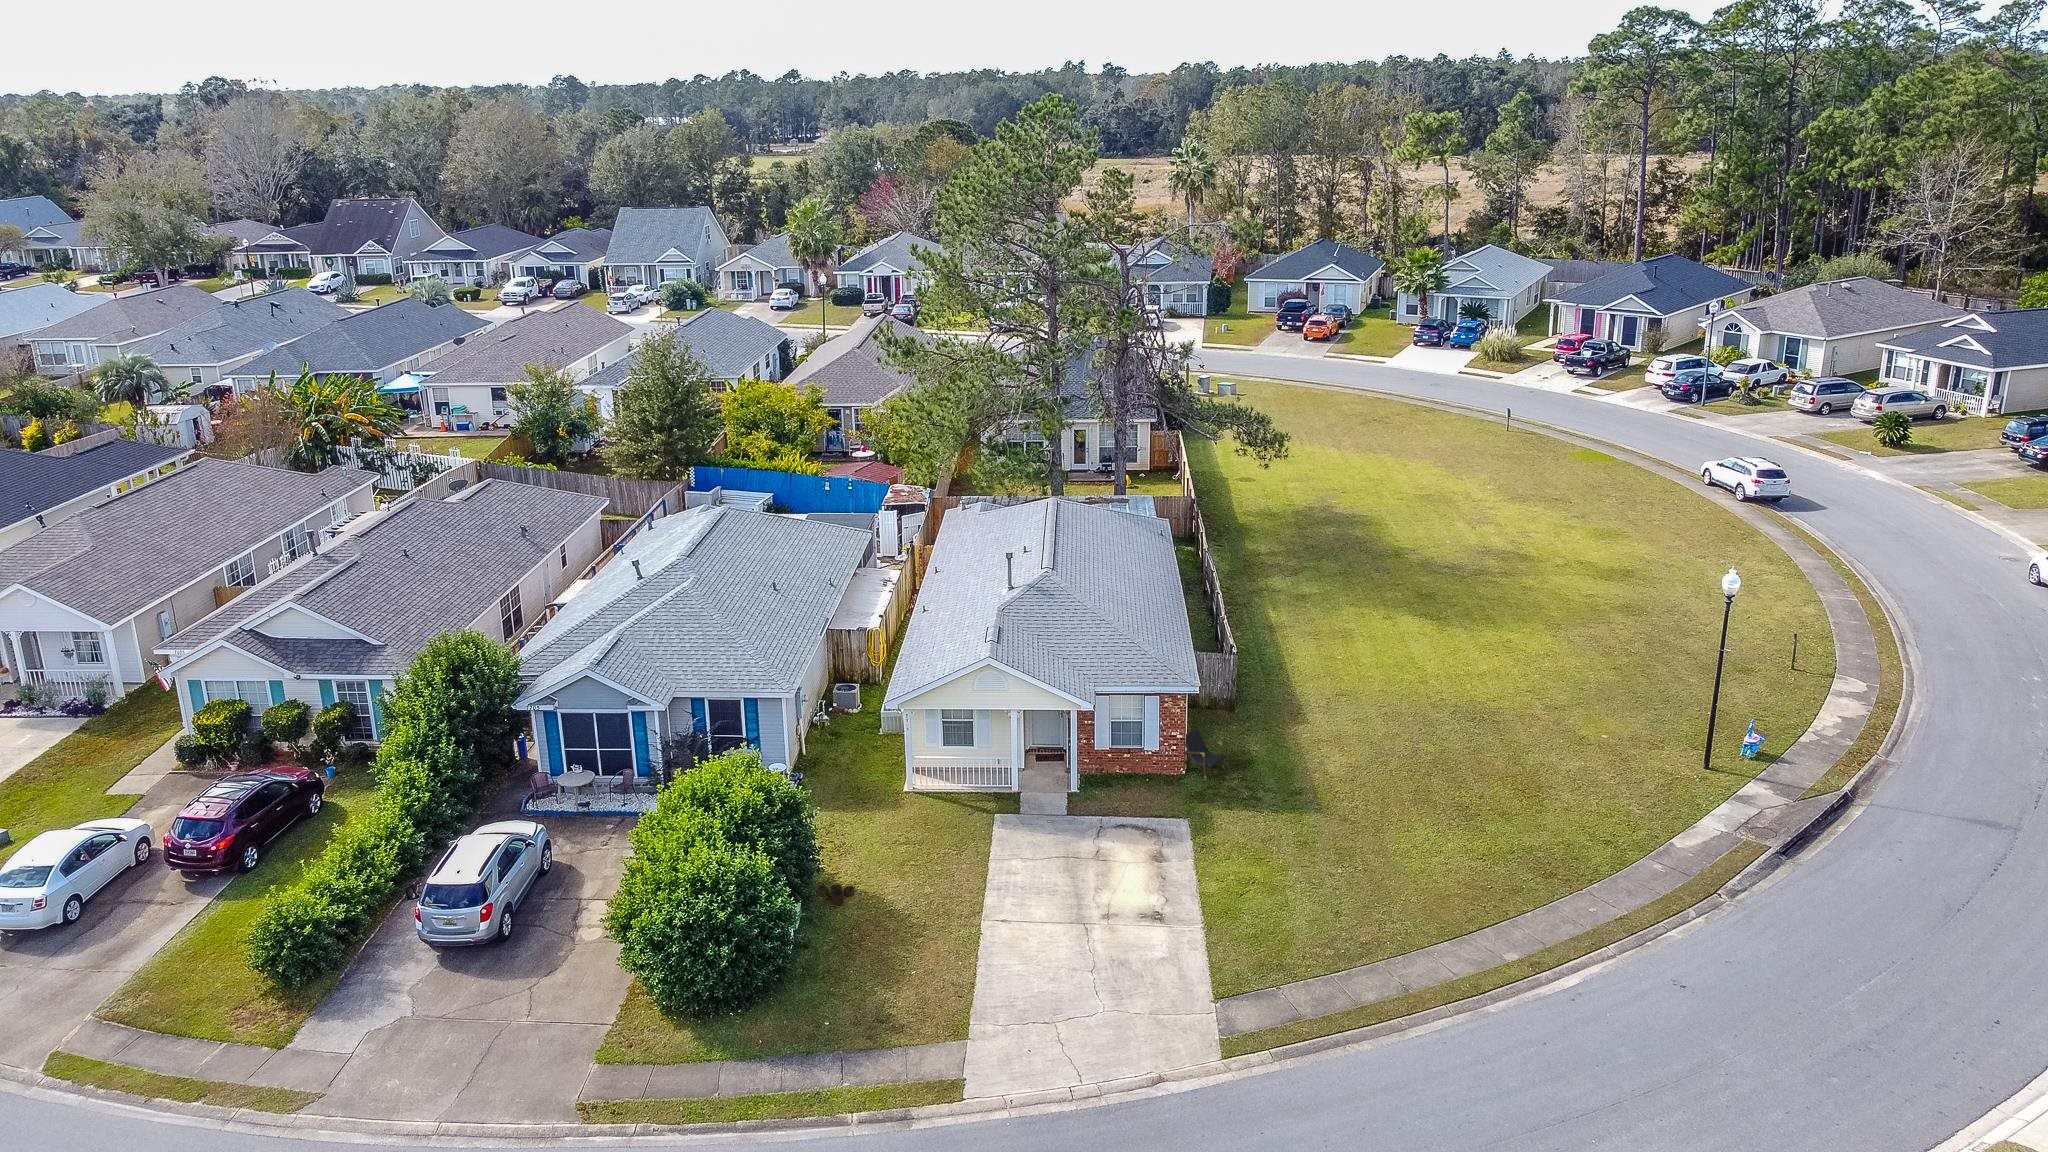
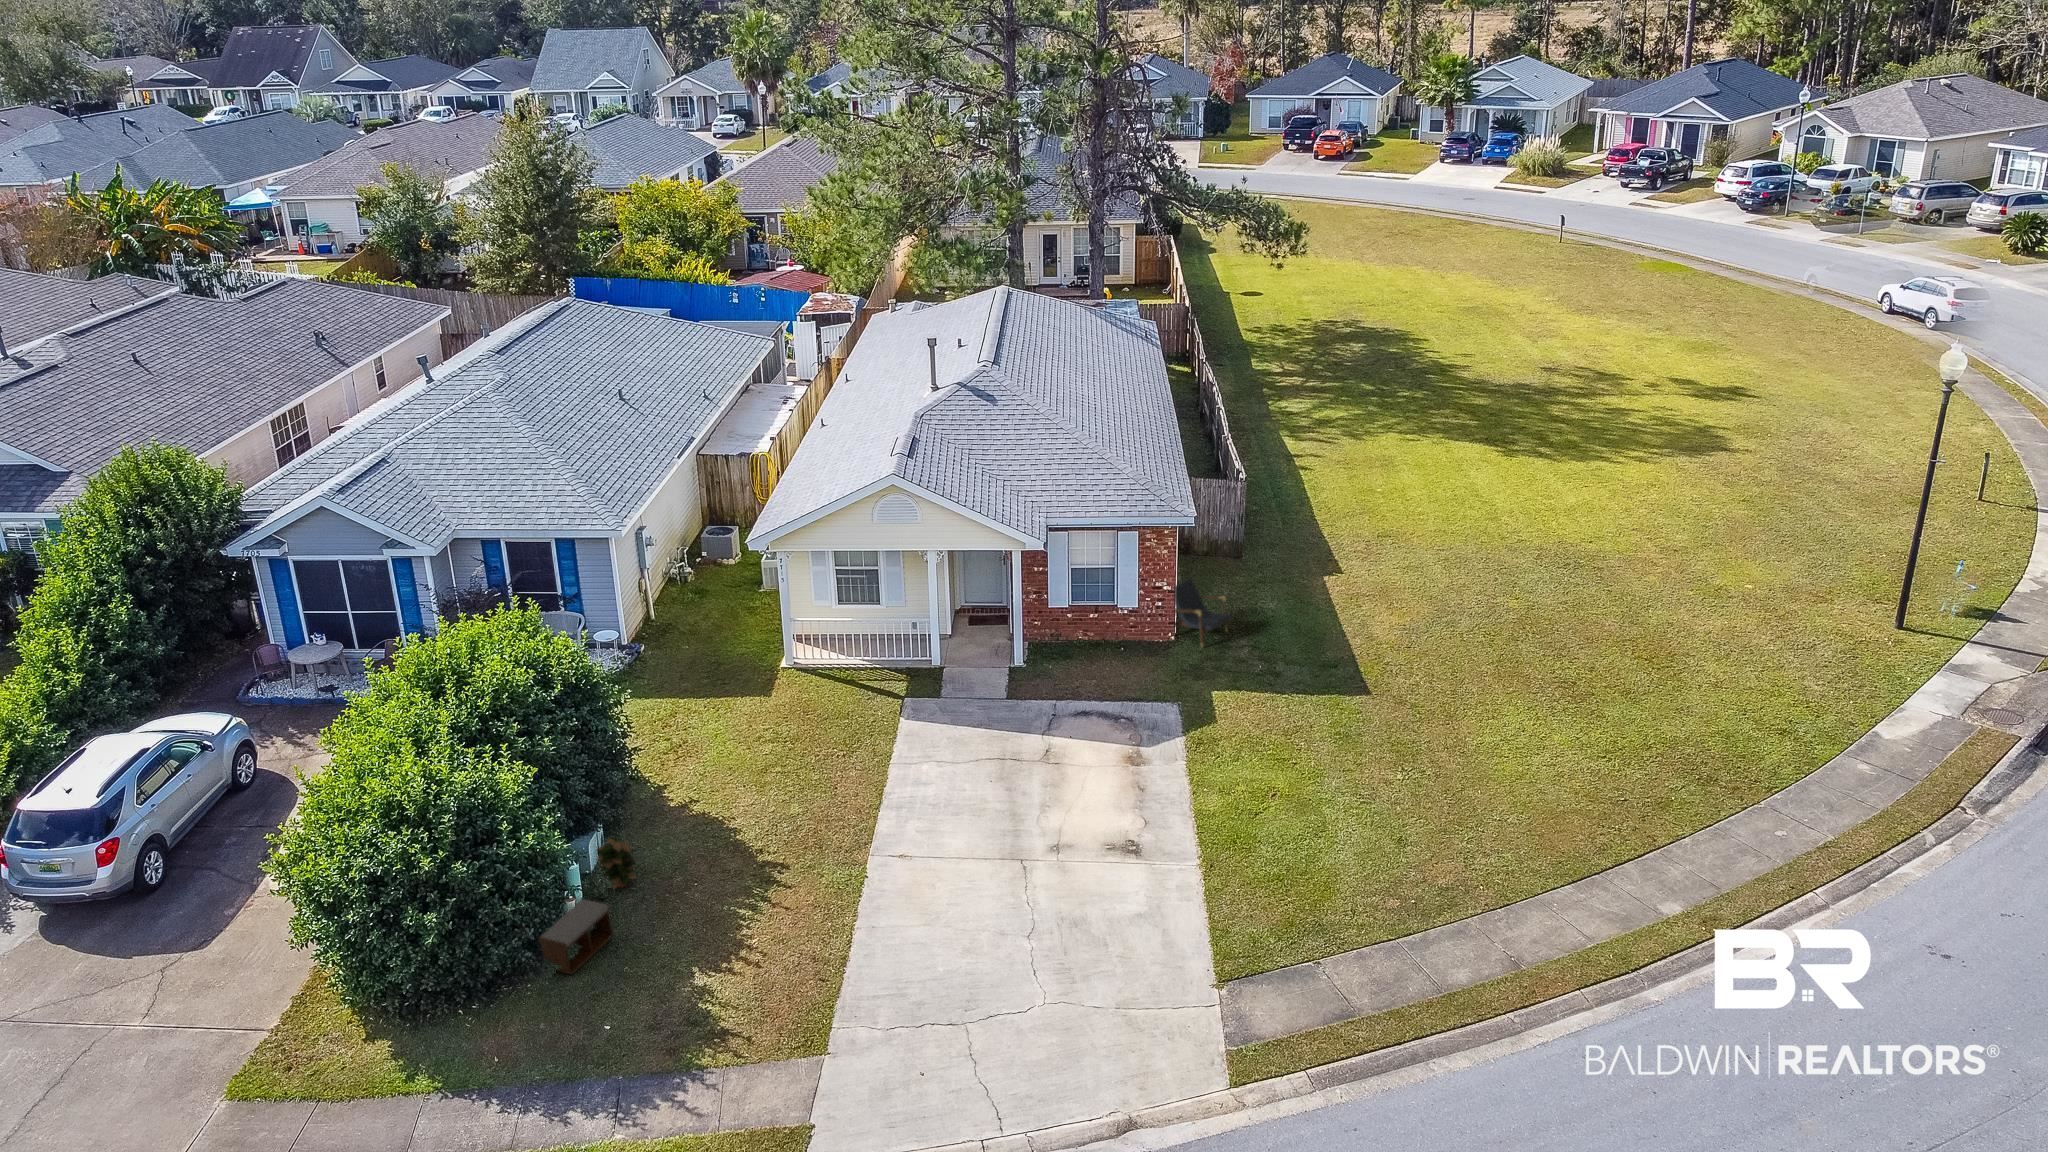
woven basket: present [816,884,855,905] -> none [630,802,688,834]
decorative plant: none [802,906,830,941] -> present [597,838,637,889]
bench: none [776,945,820,993] -> present [539,899,613,974]

